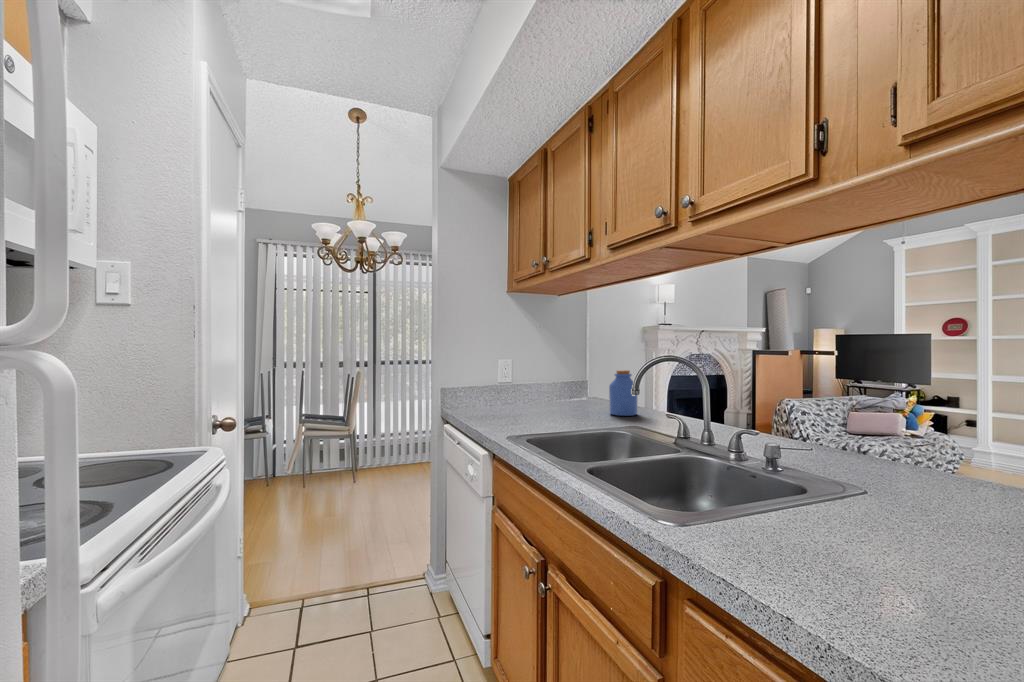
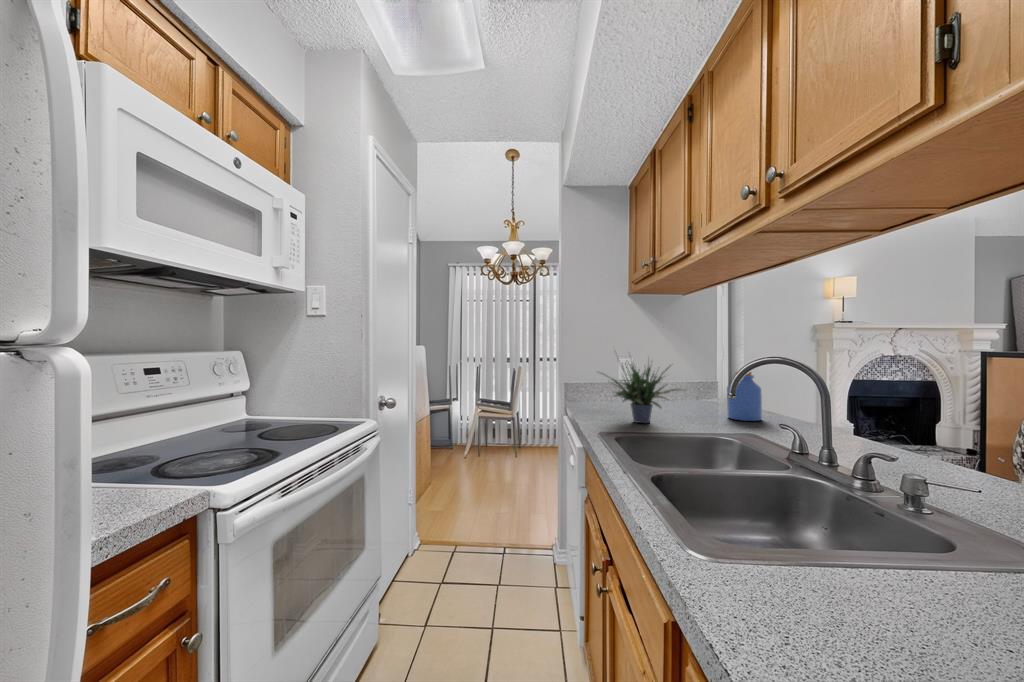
potted plant: none [495,346,582,424] -> present [602,363,680,423]

